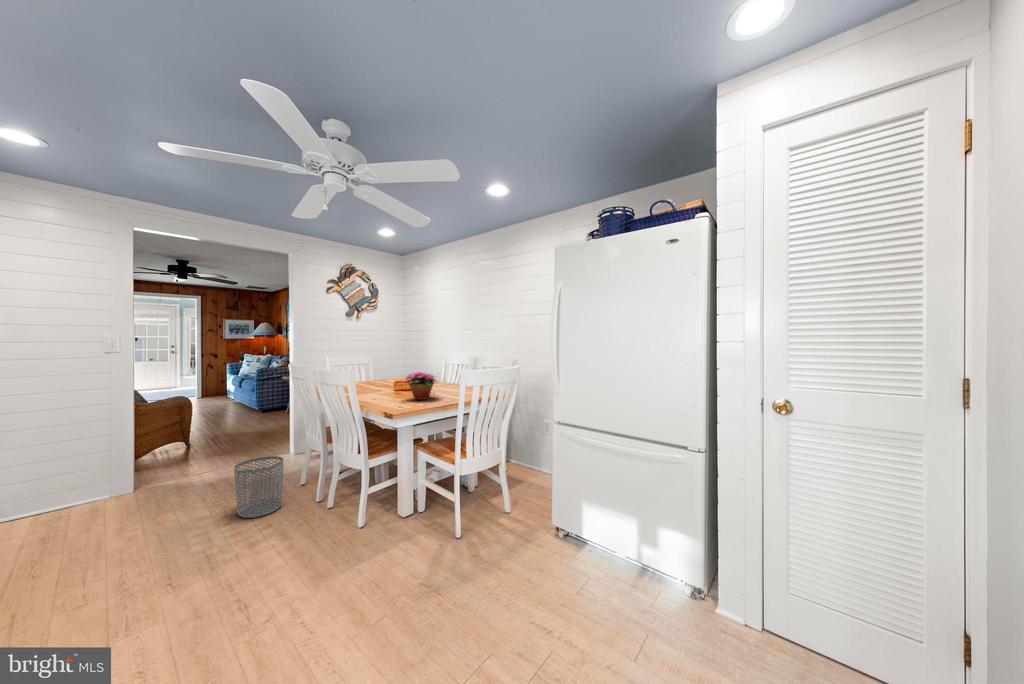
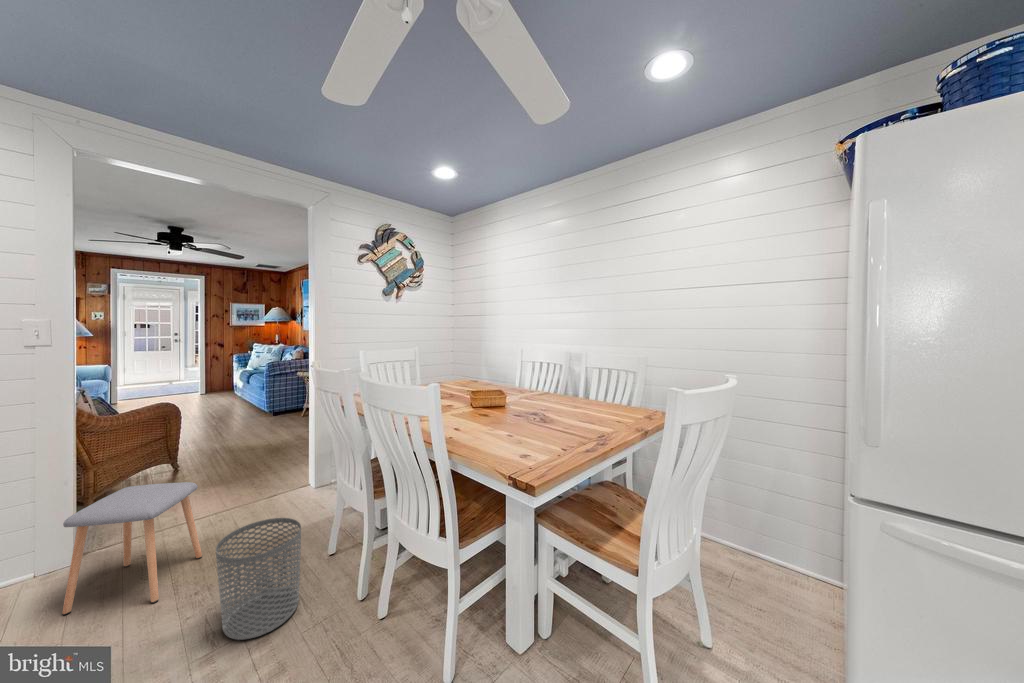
flower arrangement: present [404,372,436,400] -> none [504,383,579,435]
stool: none [140,440,219,512] -> present [62,482,202,615]

